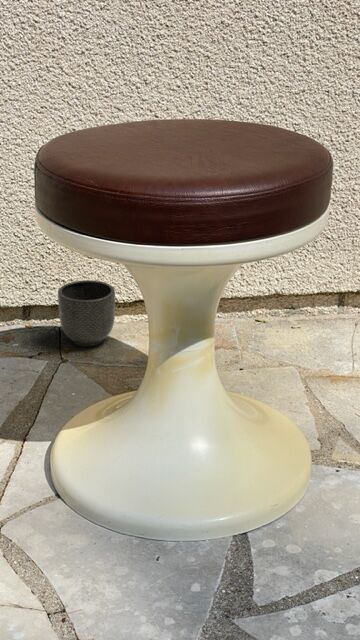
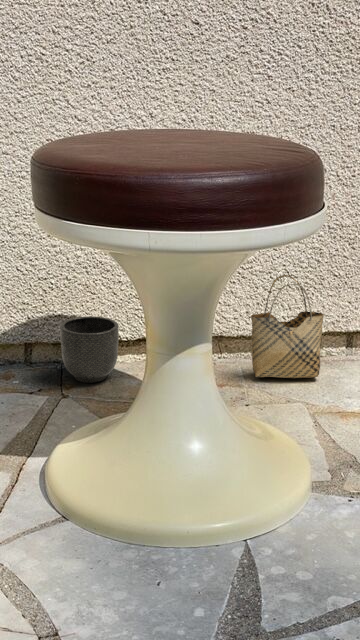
woven basket: none [244,239,316,340] -> present [251,275,324,378]

